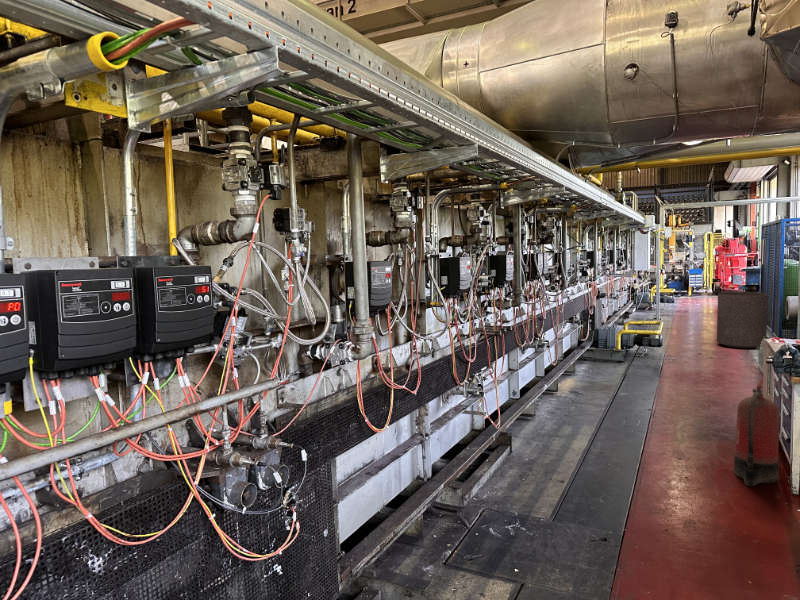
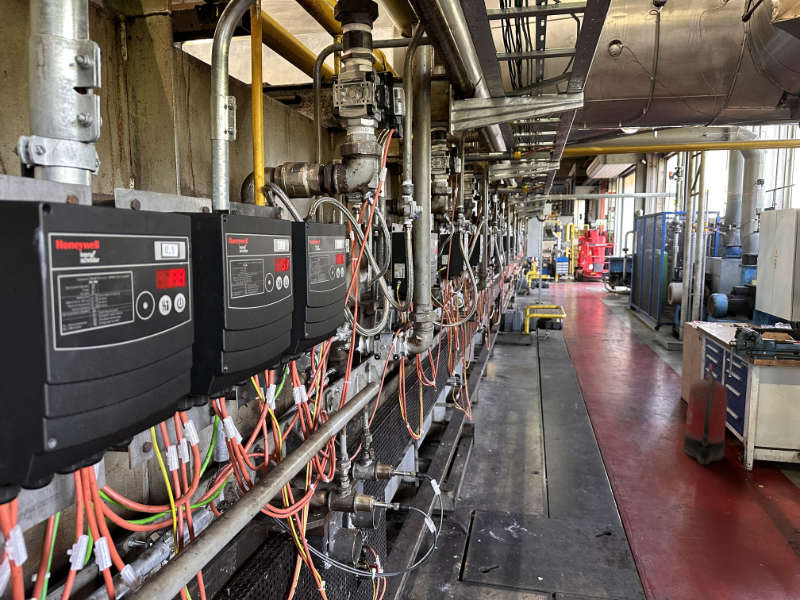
trash can: present [717,292,768,348] -> none [605,279,650,331]

